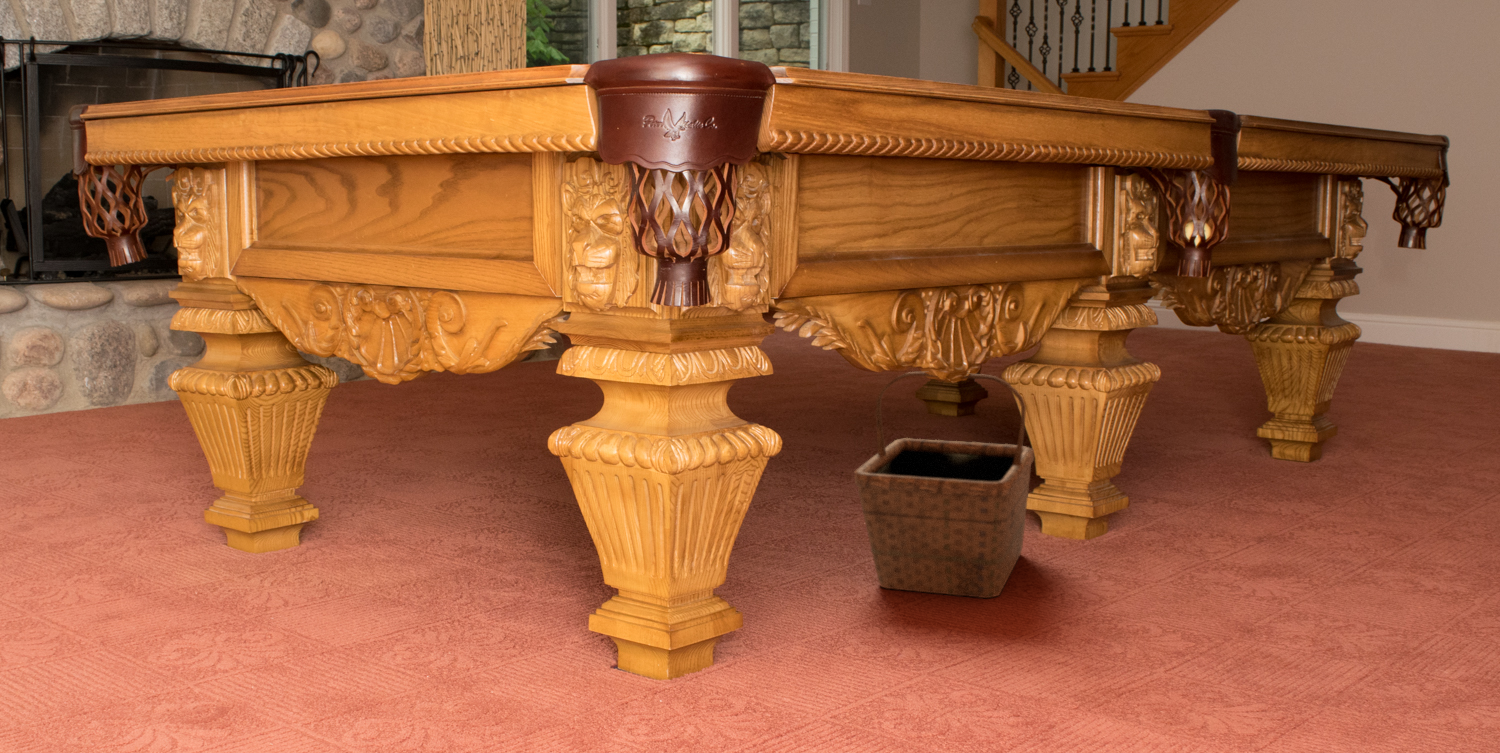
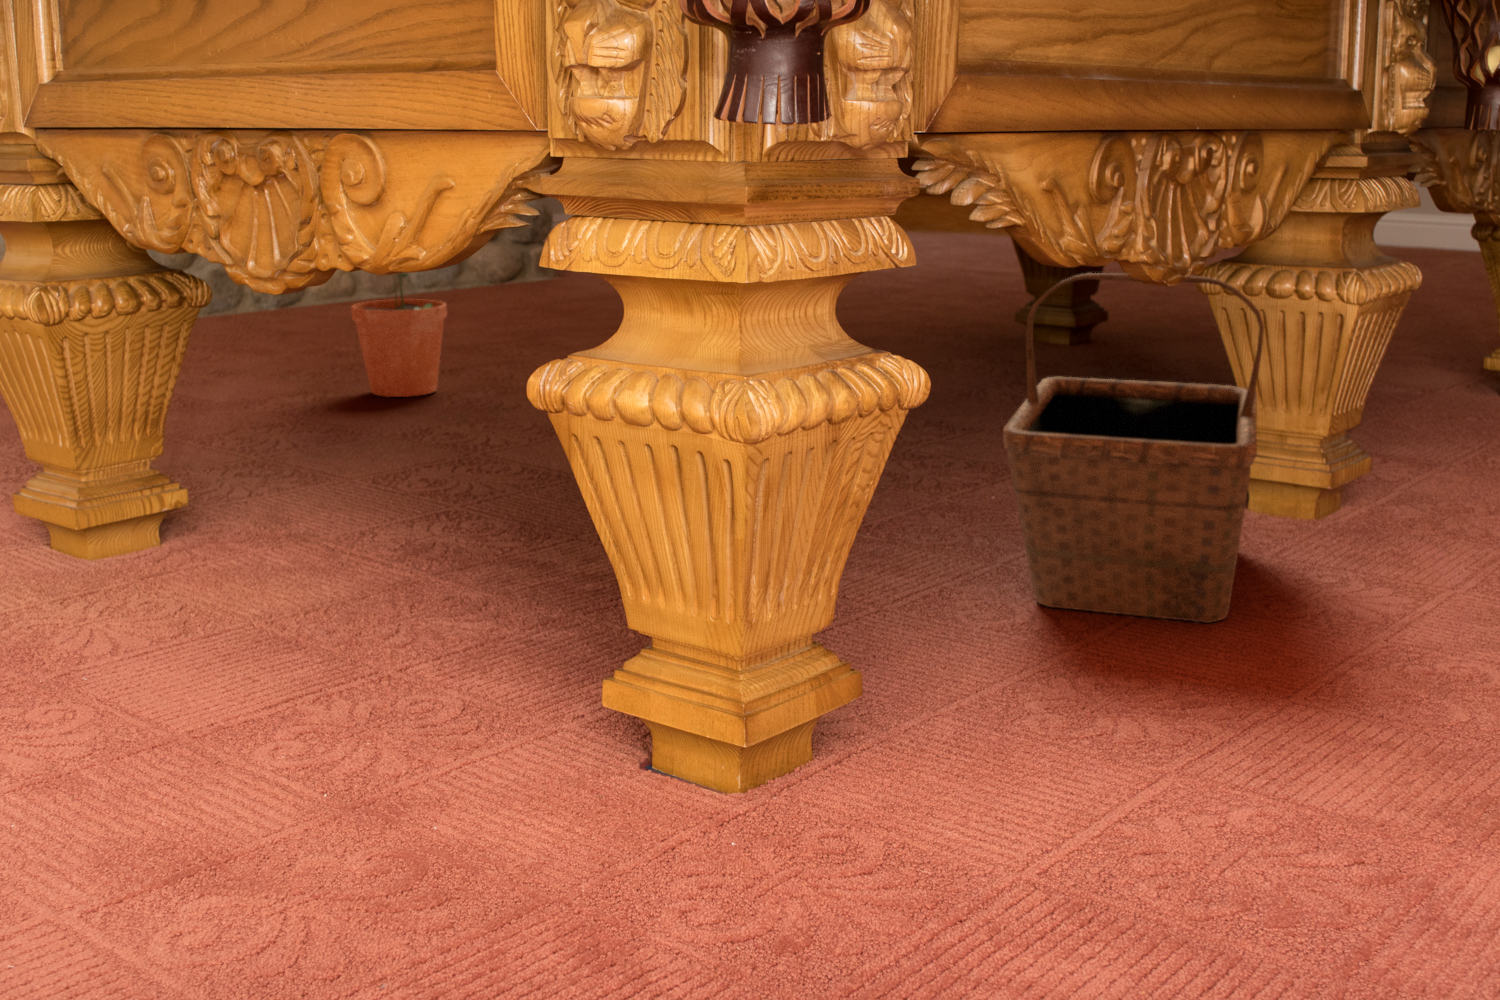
potted plant: none [415,247,494,450] -> present [351,273,447,397]

